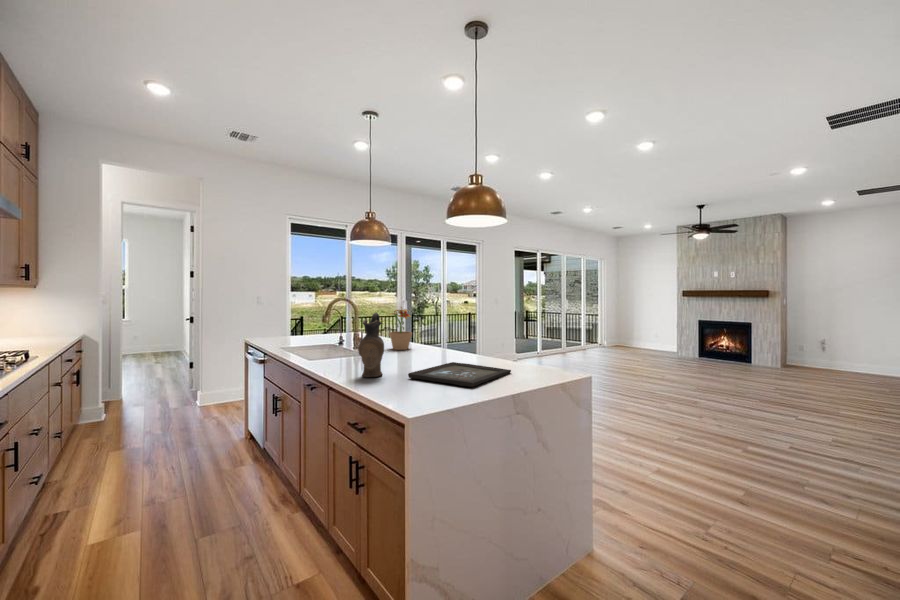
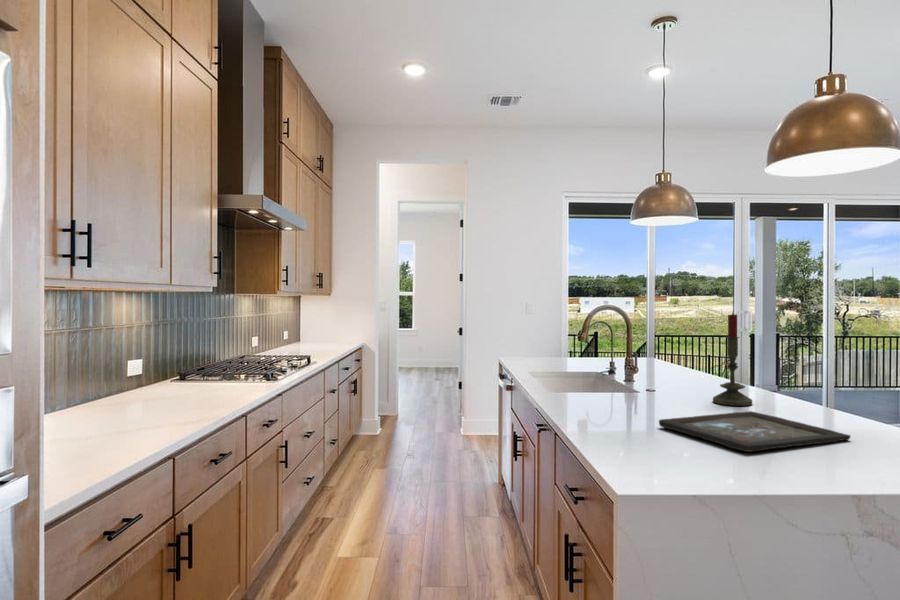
candle: none [423,300,446,360] -> present [713,313,752,406]
potted plant: present [389,307,412,350] -> none [670,319,710,386]
ceramic pitcher: present [358,313,384,377] -> none [591,329,629,419]

